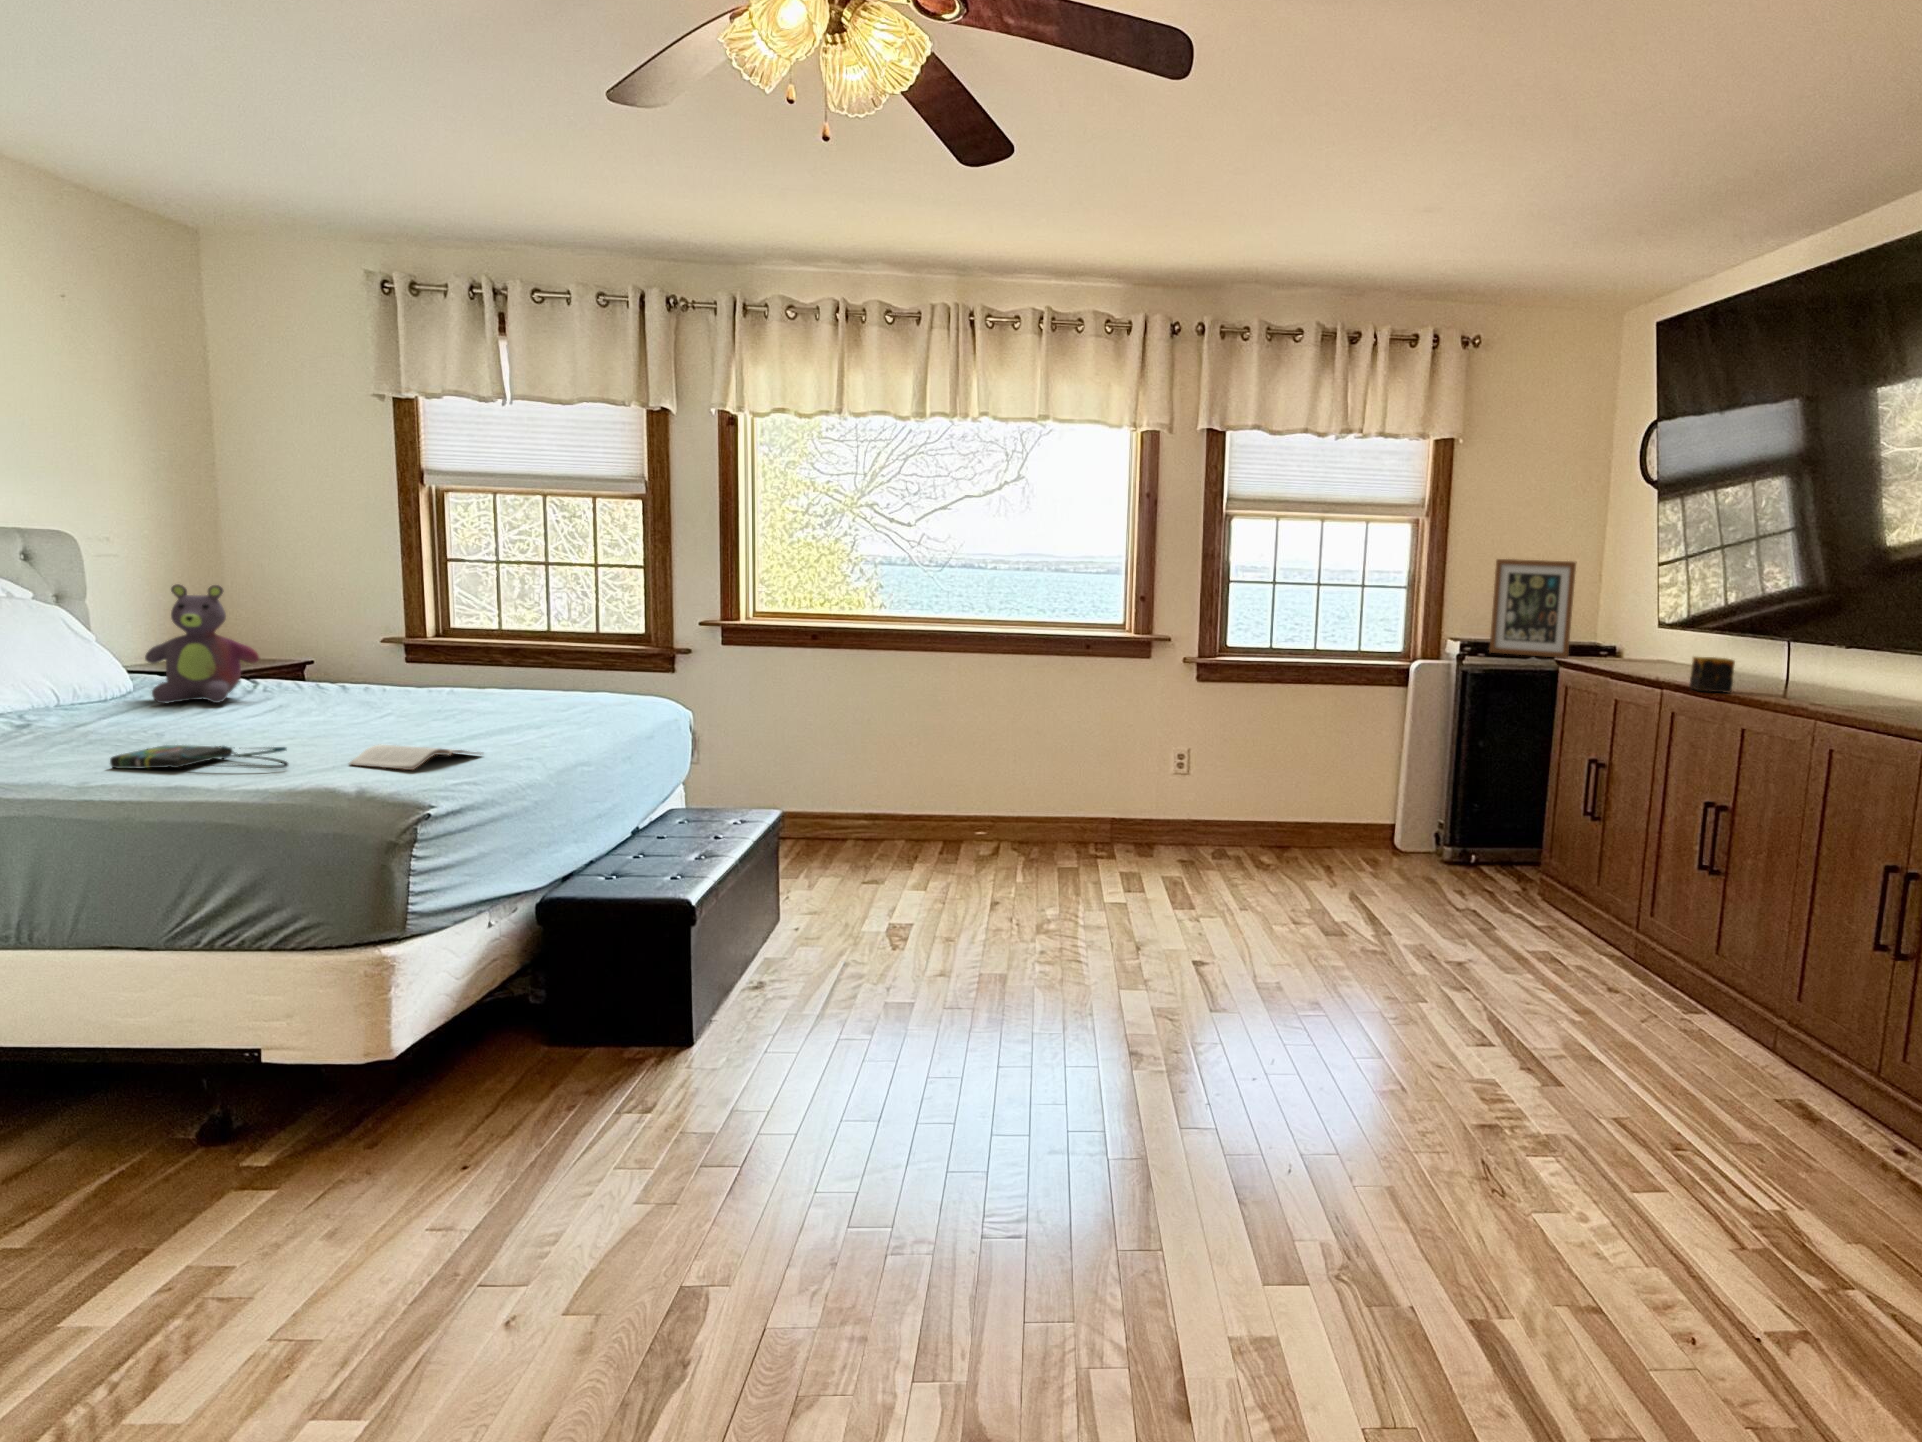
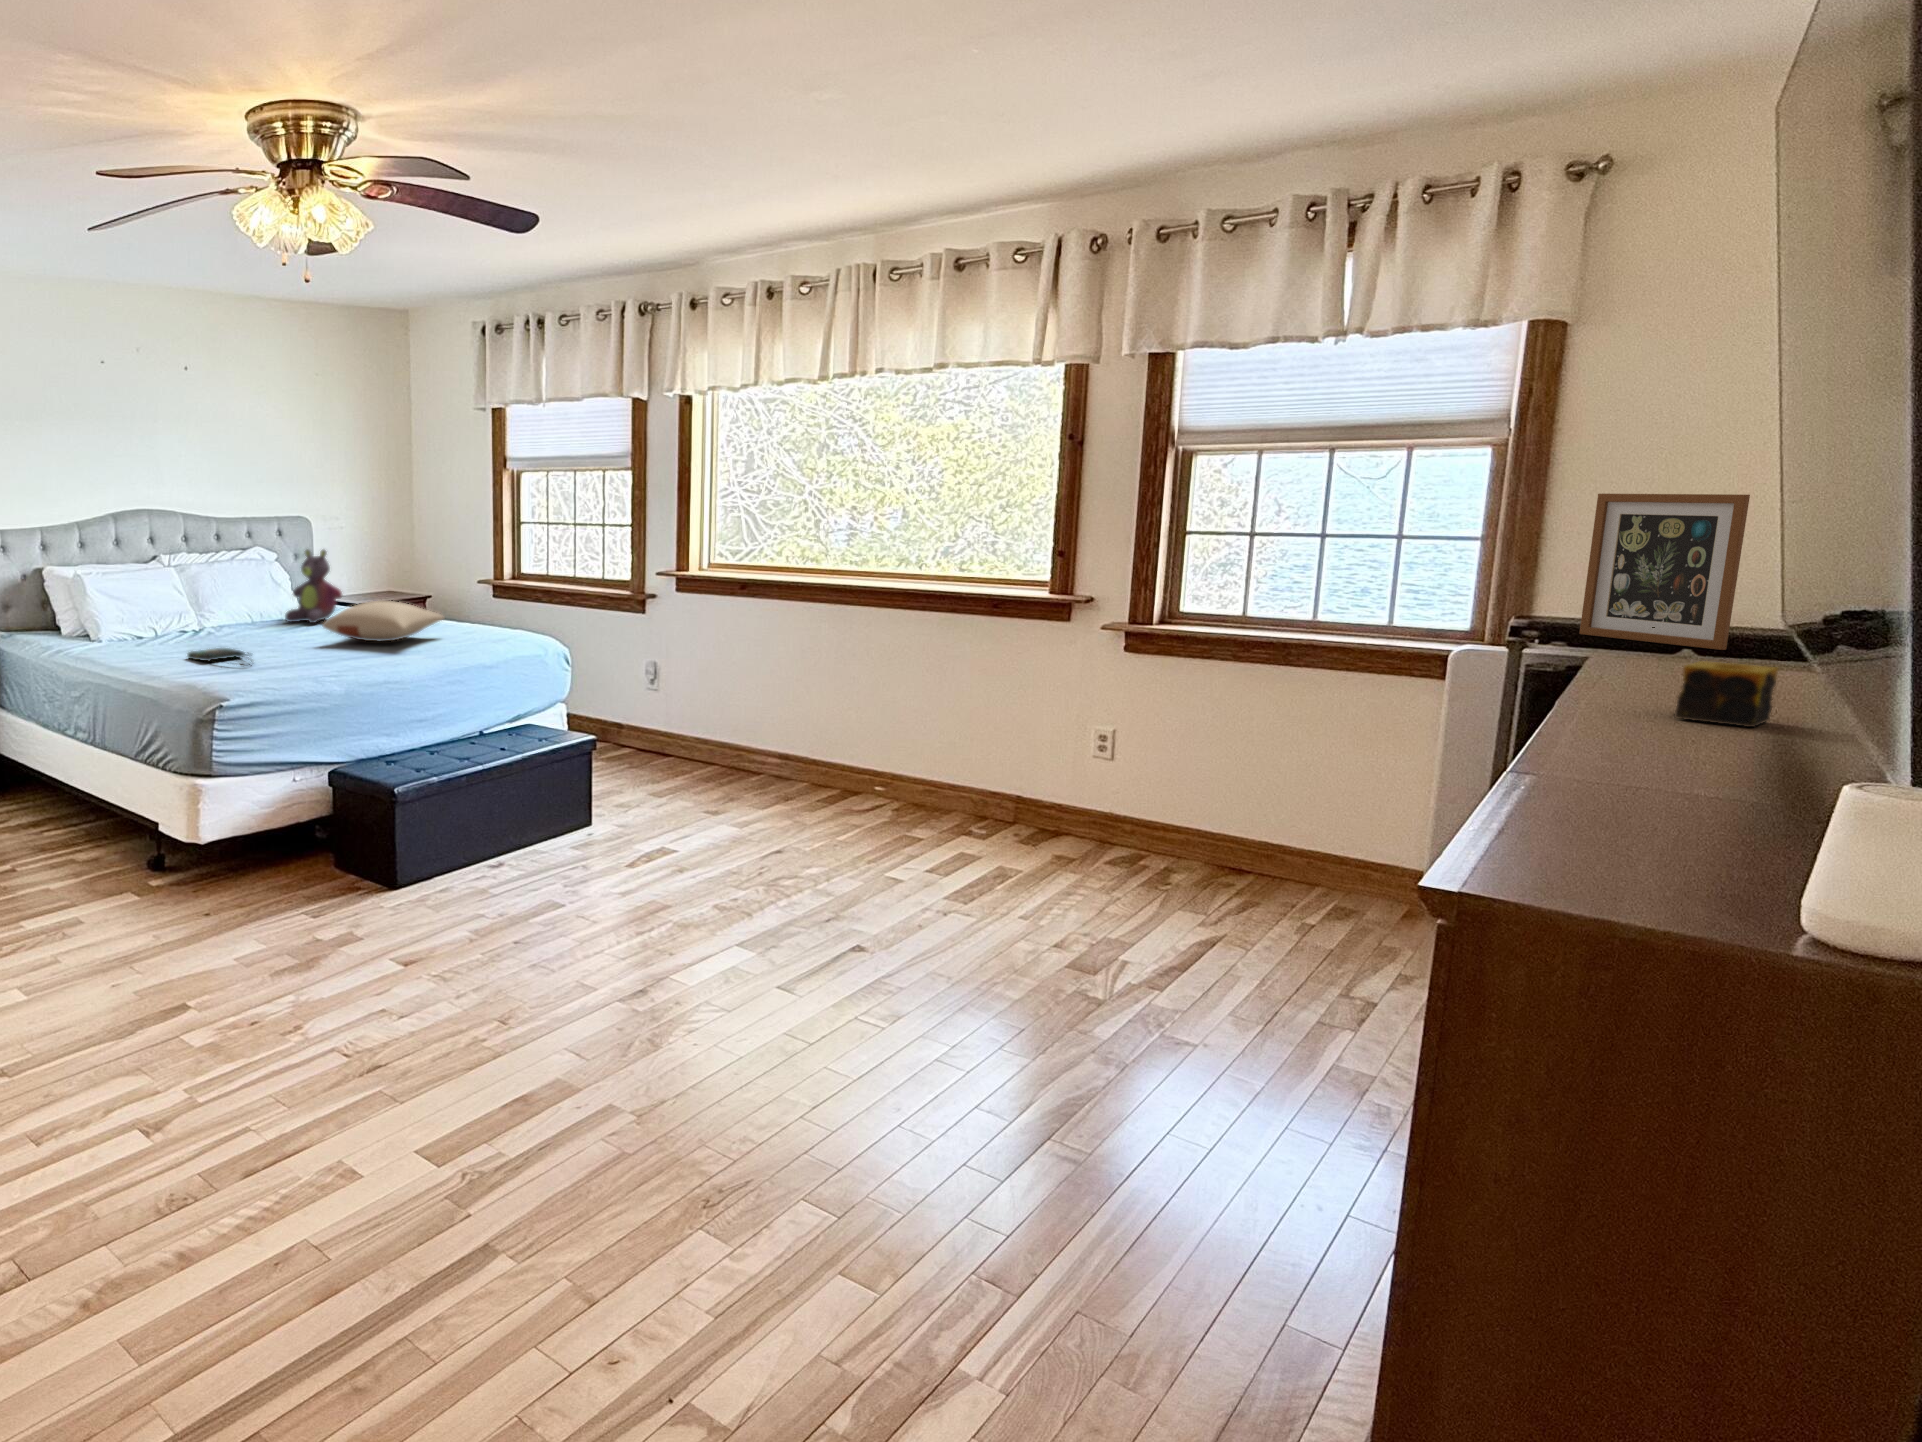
pillow: none [324,661,494,720] -> present [322,601,444,641]
magazine: present [349,744,478,770] -> none [282,656,360,674]

